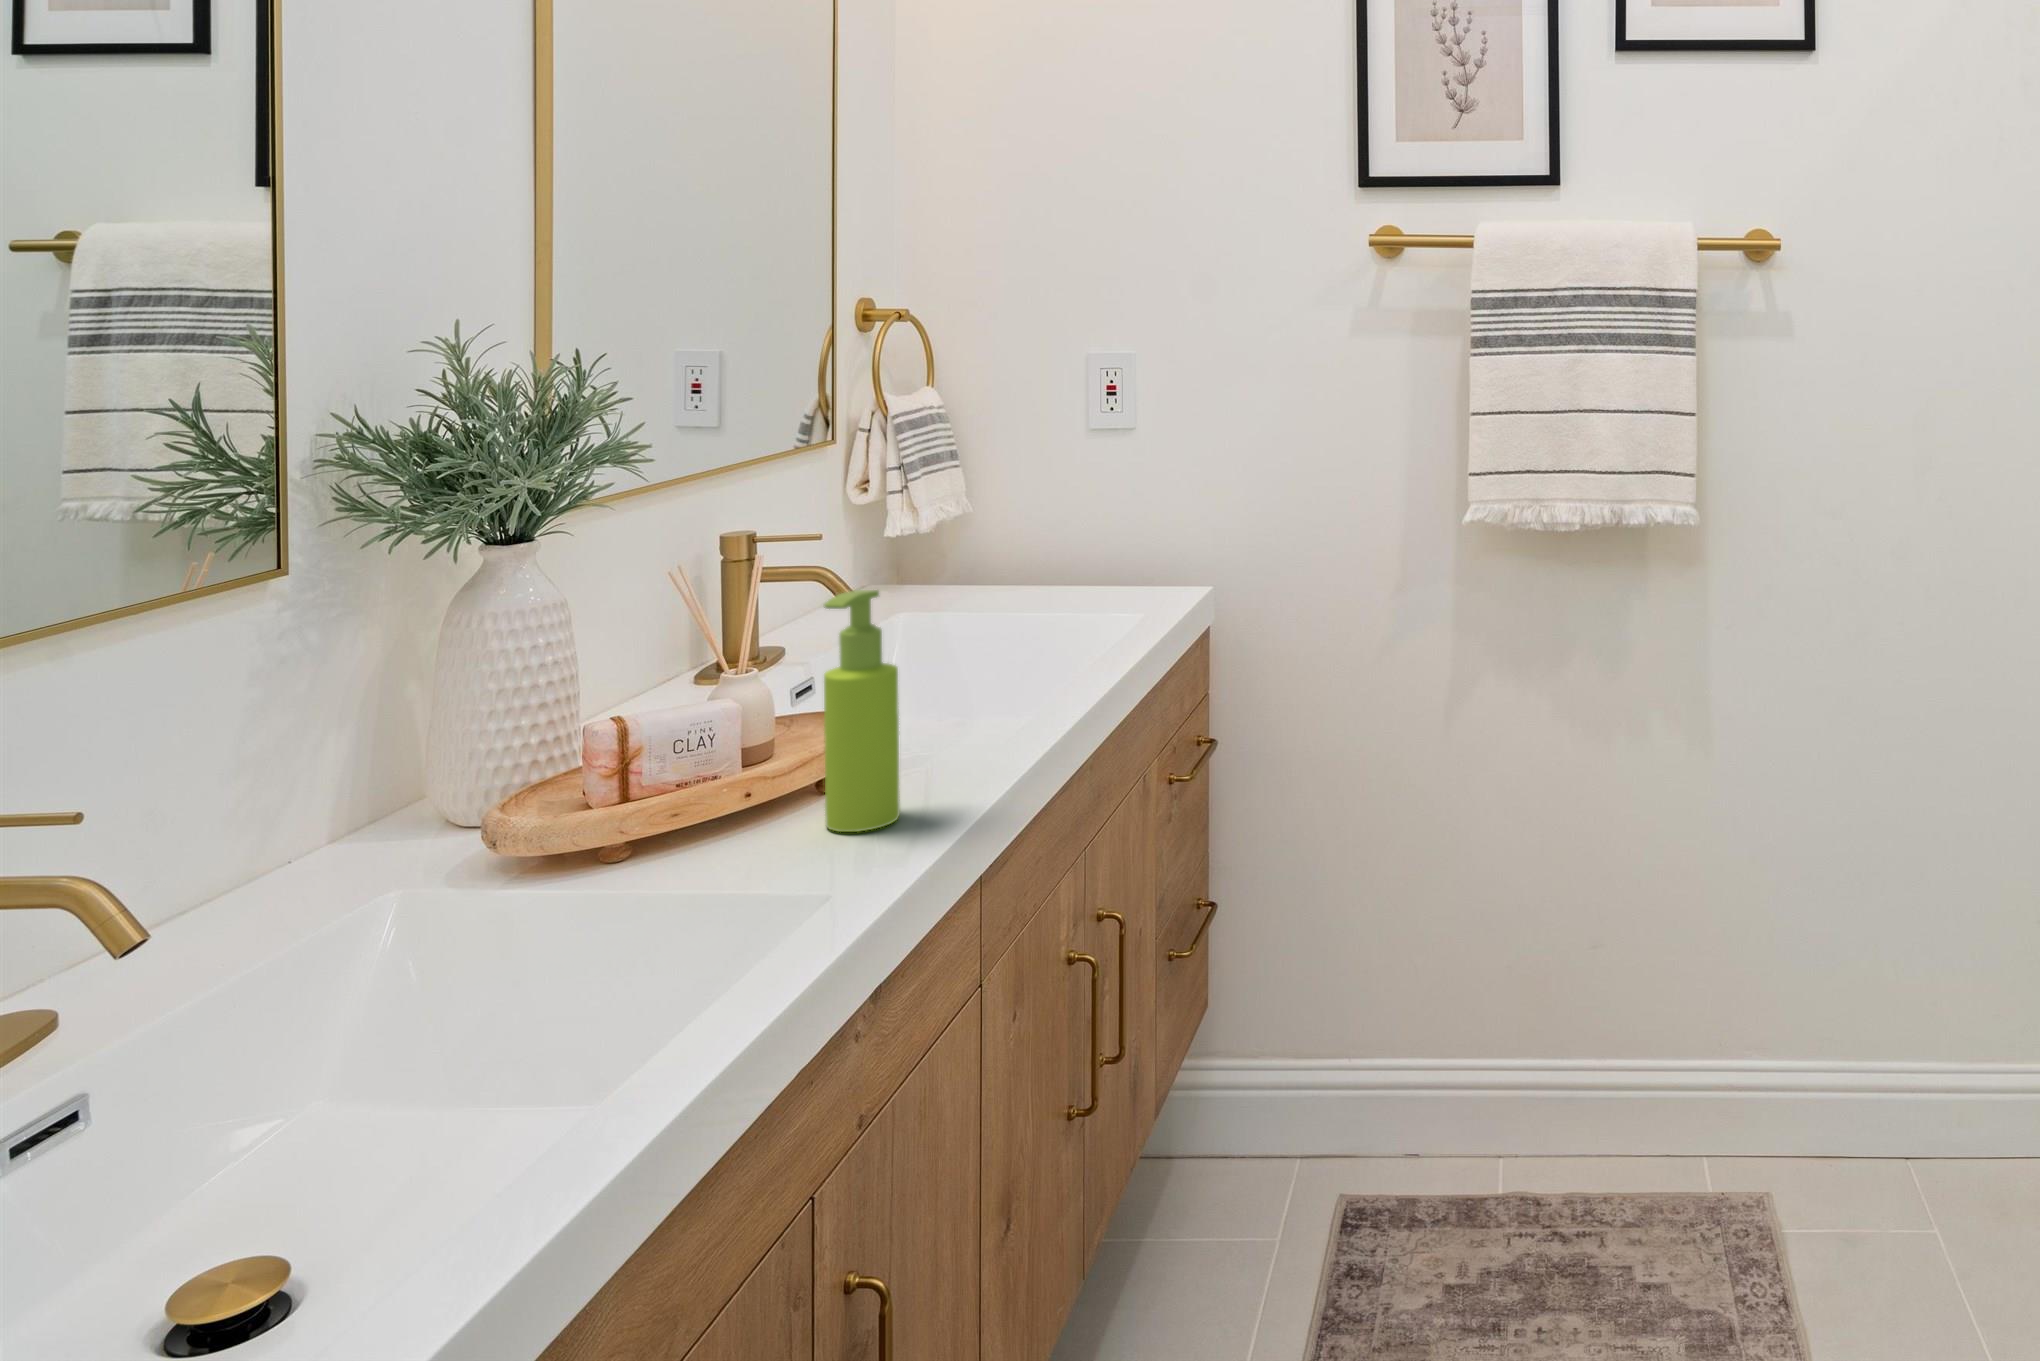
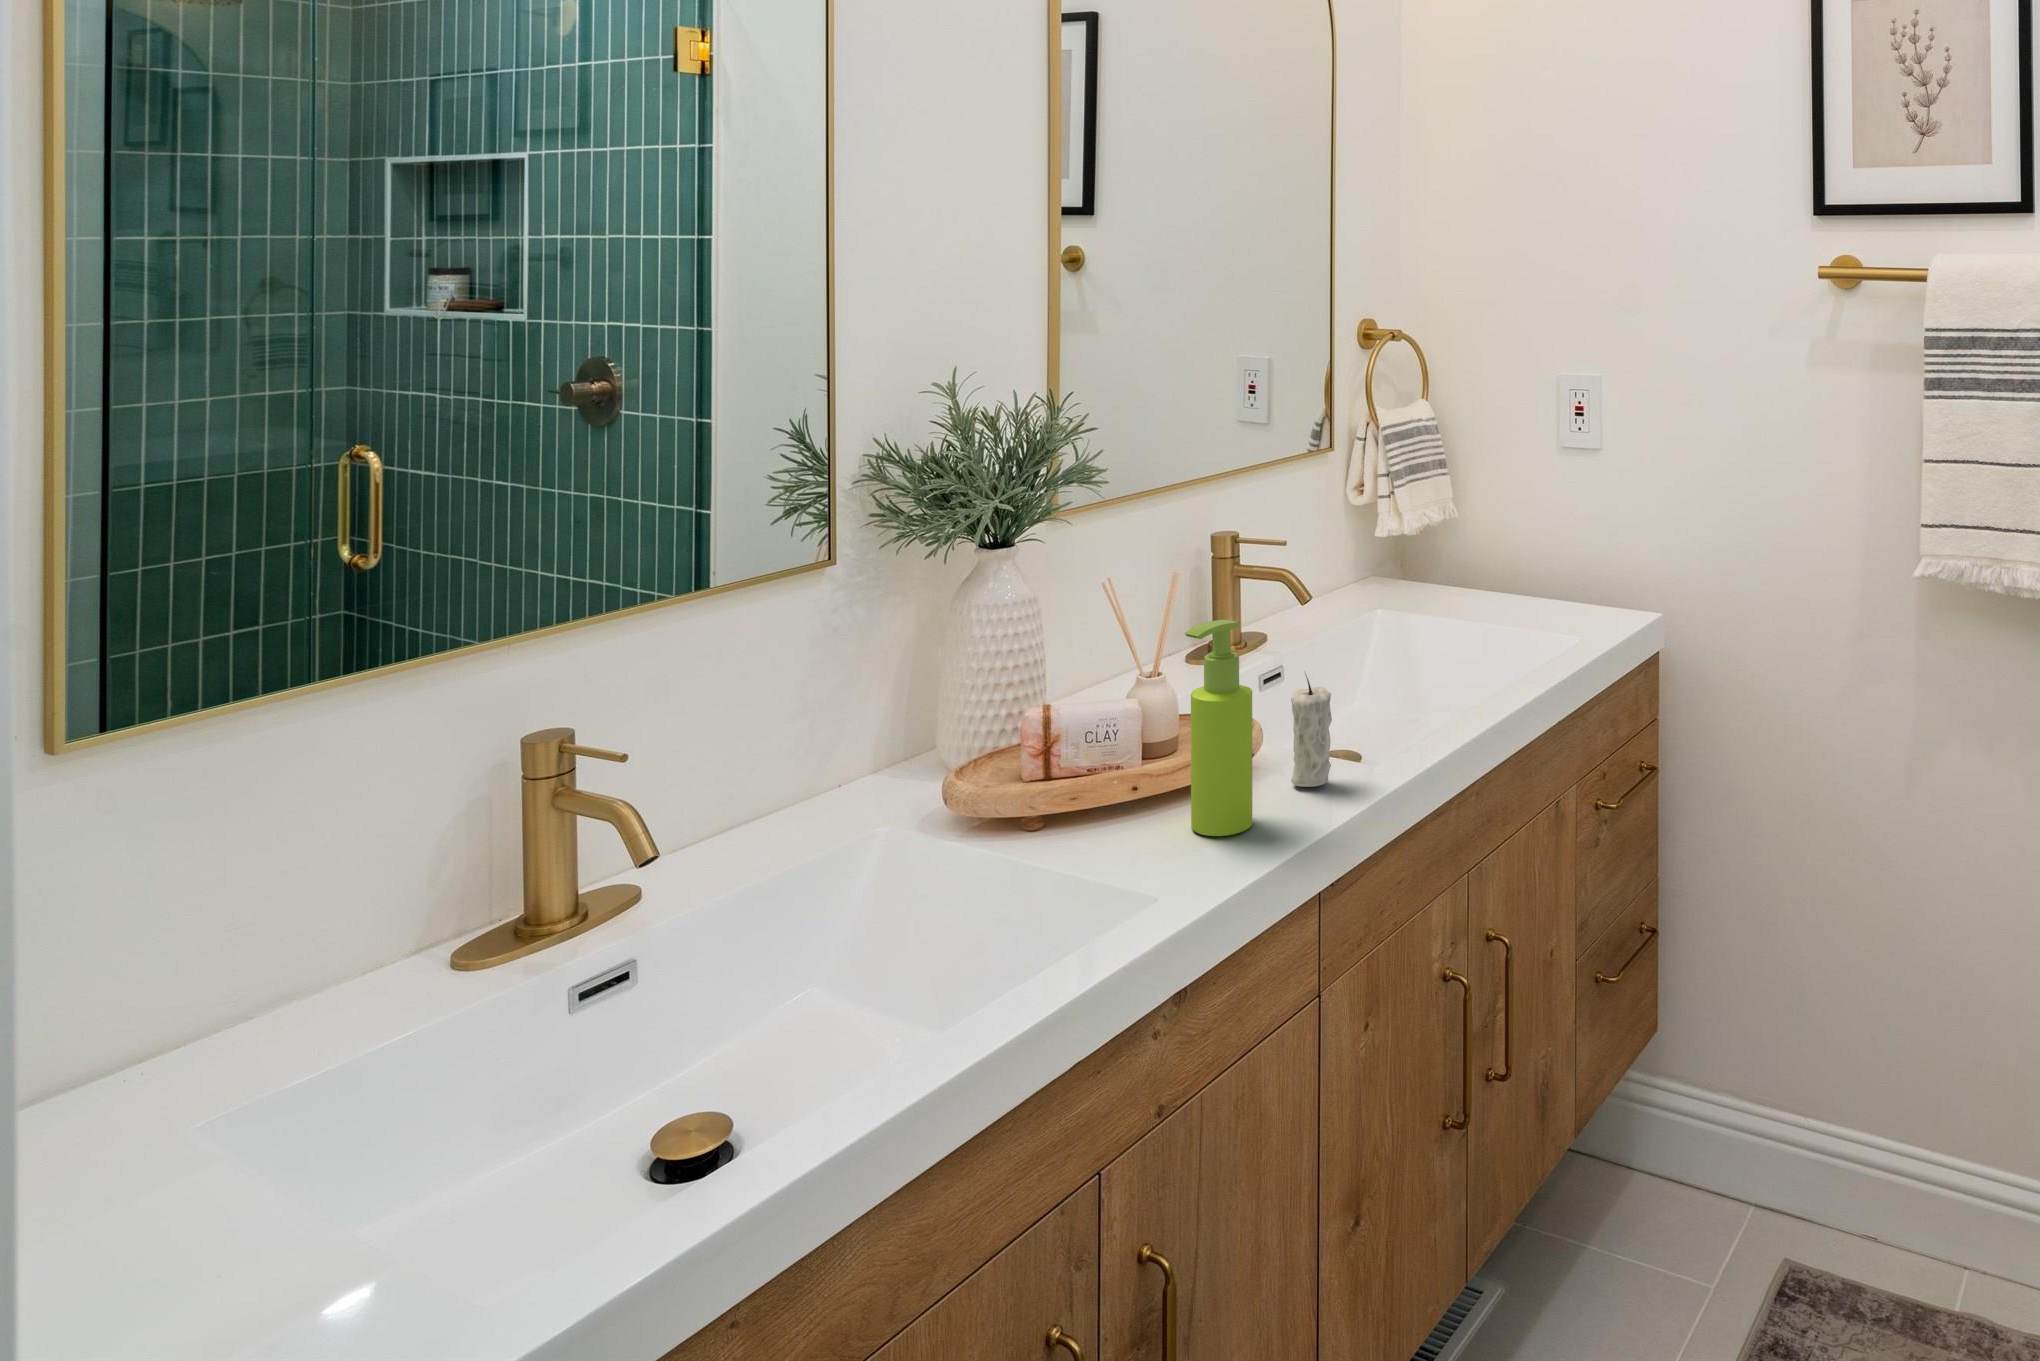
candle: none [915,647,964,776] -> present [1291,674,1332,787]

